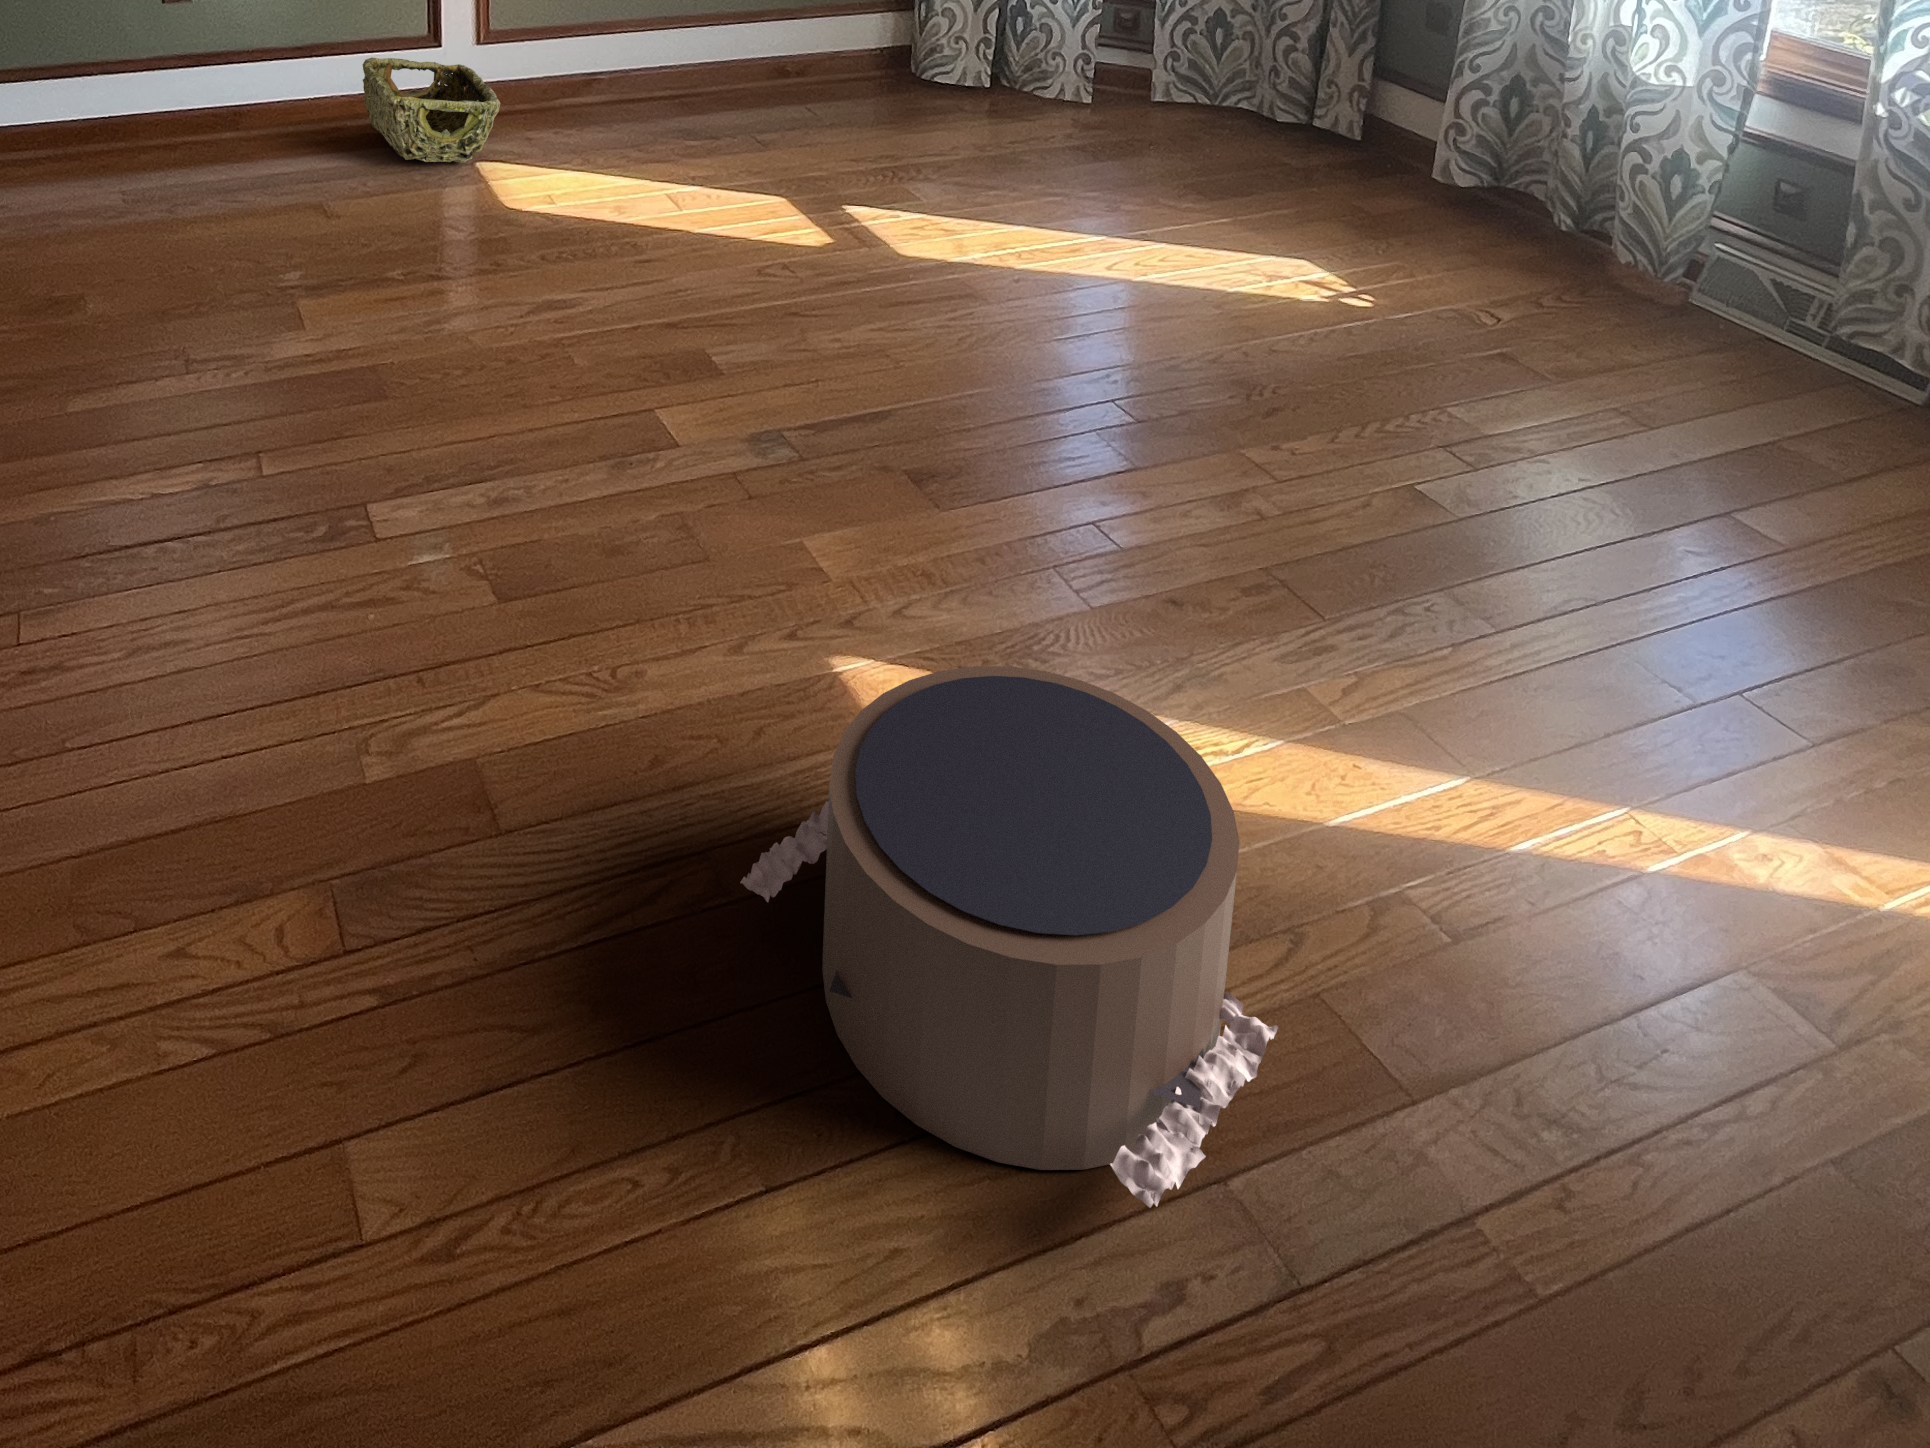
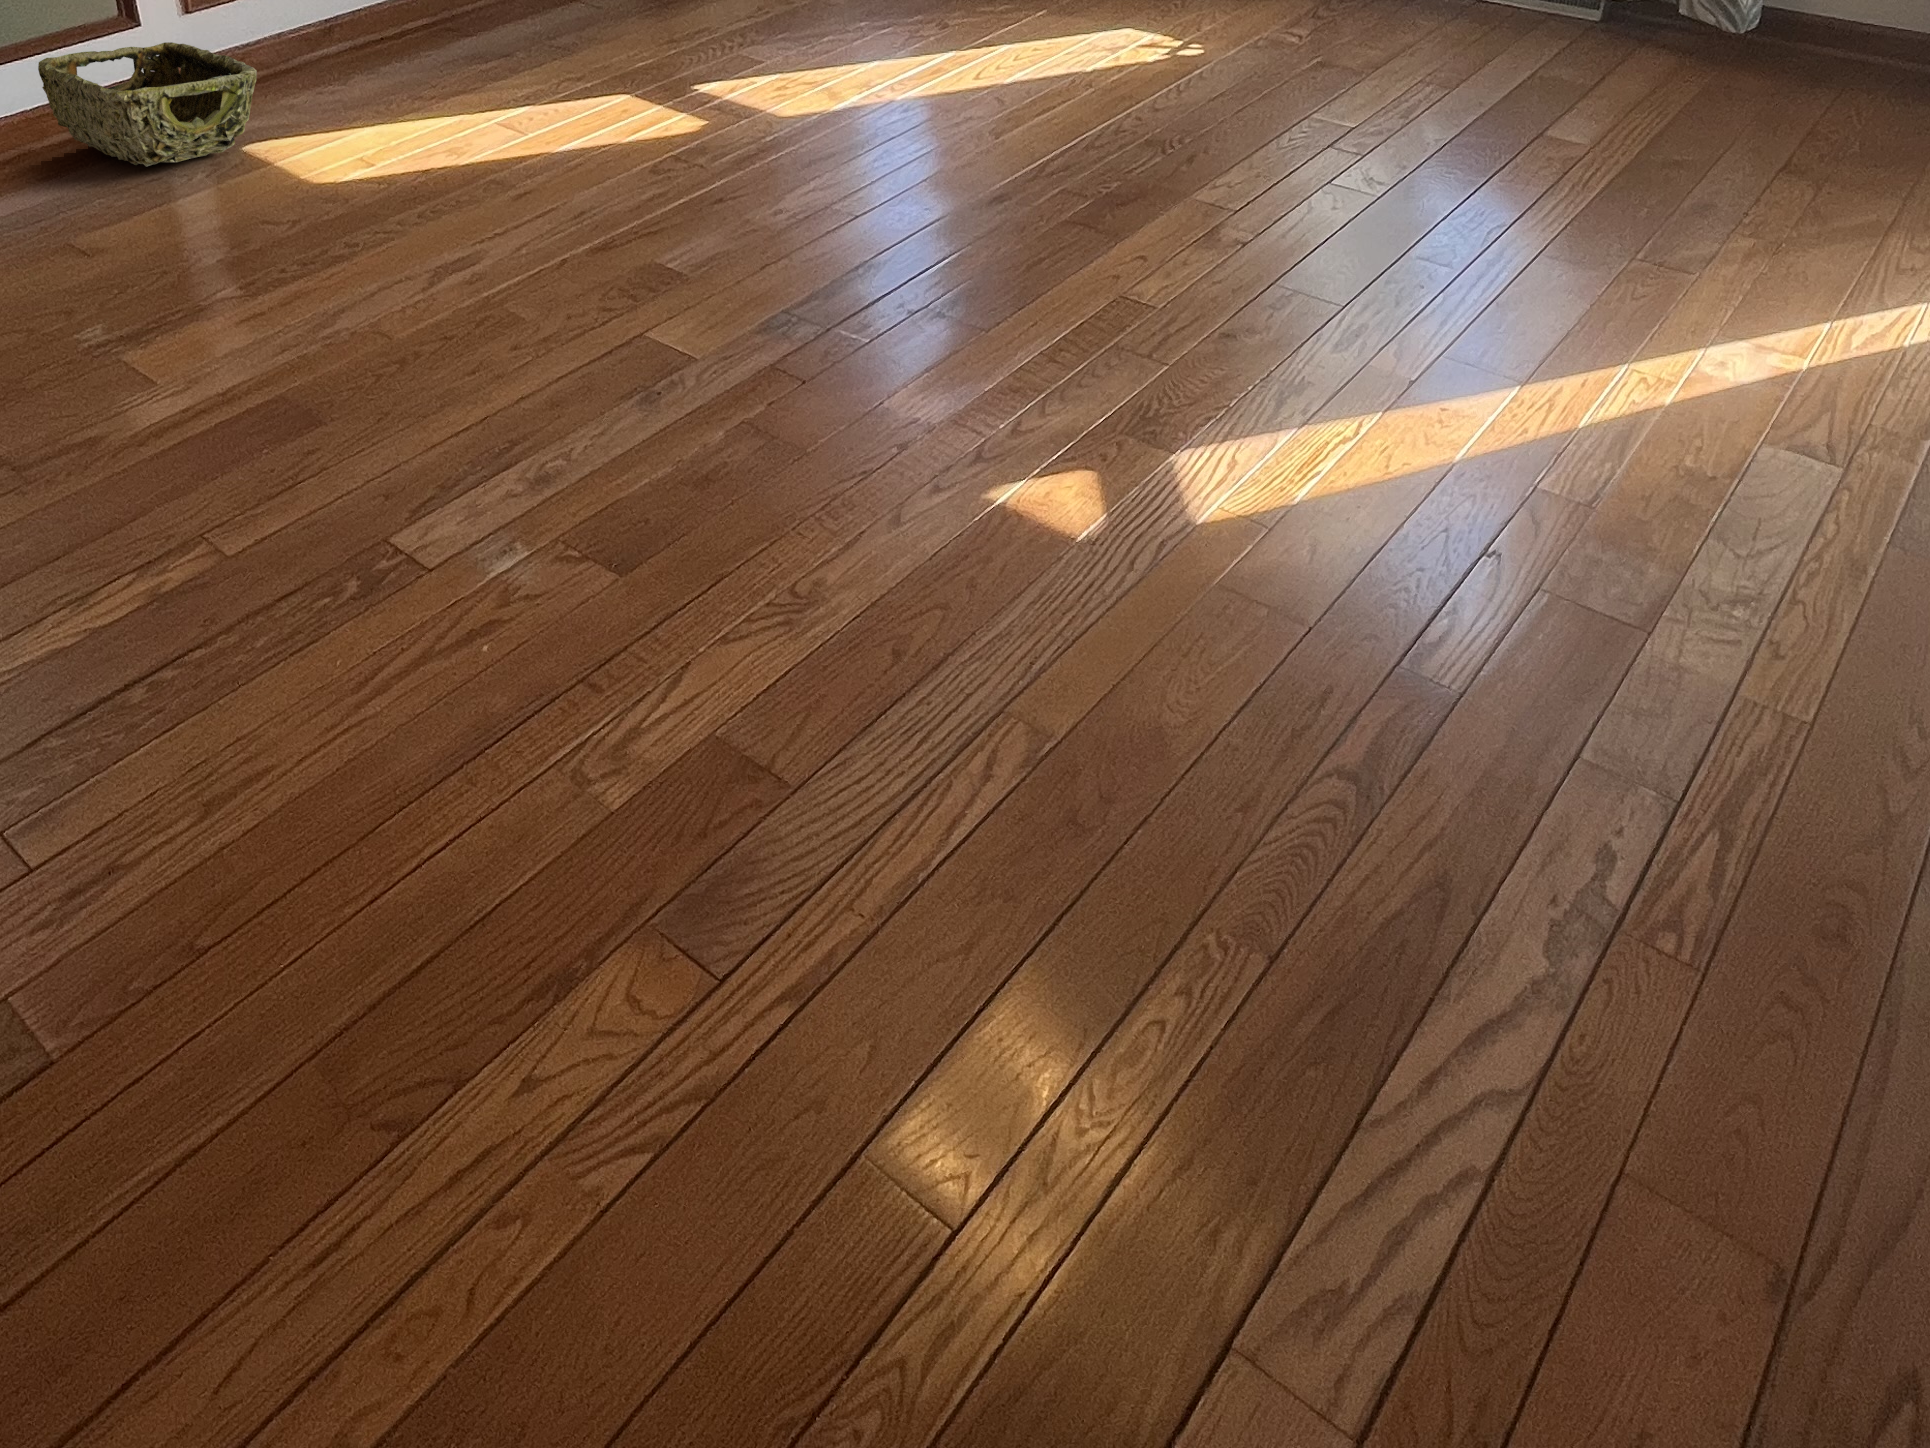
pouf: present [740,666,1278,1208] -> none [1084,403,1586,836]

